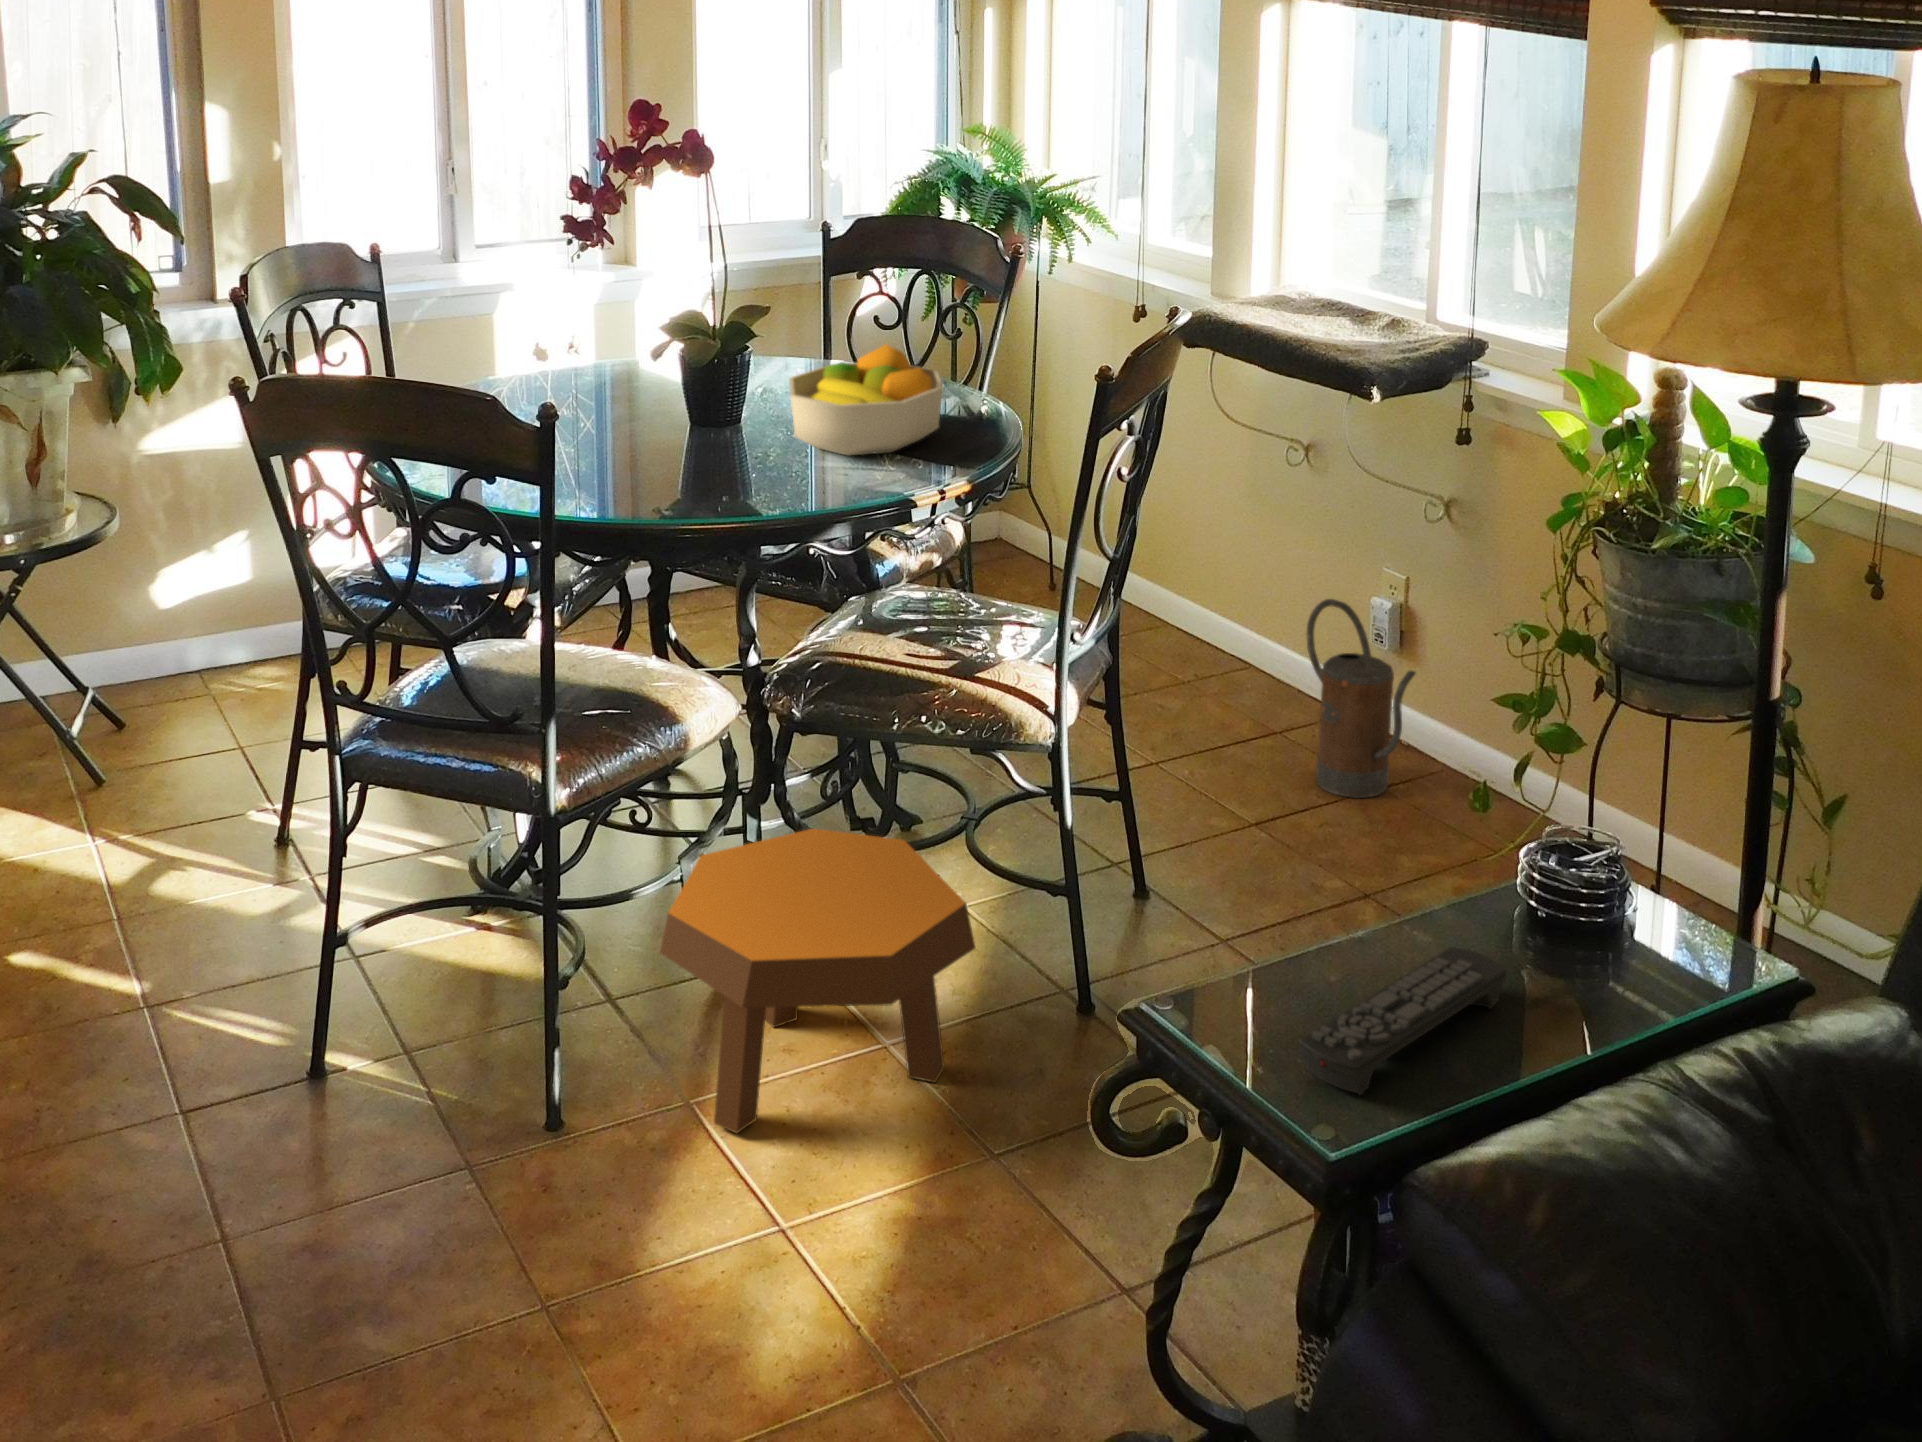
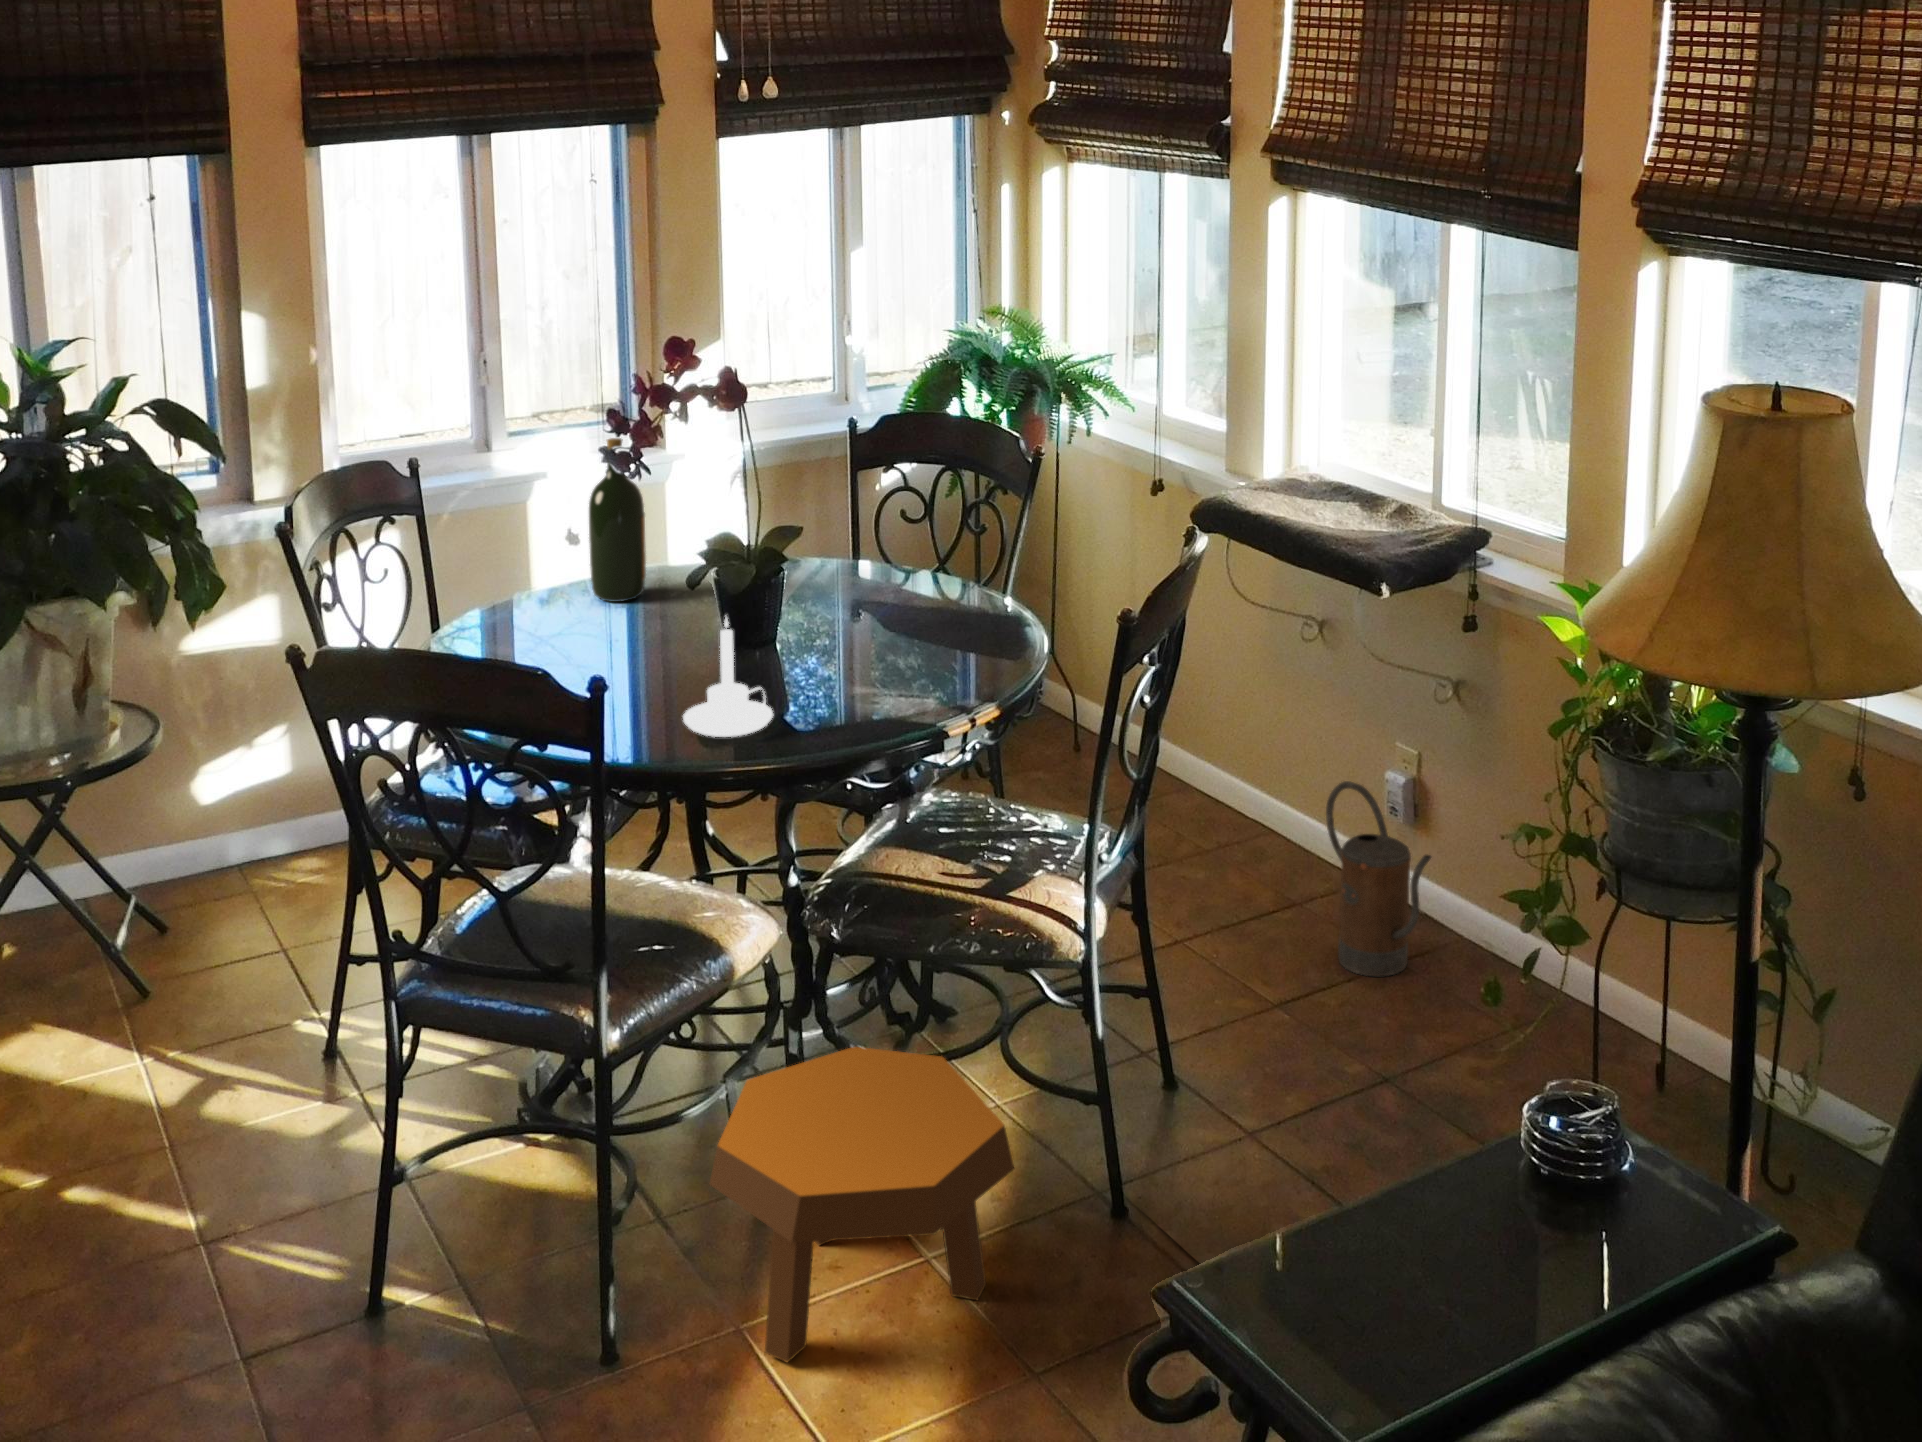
wine bottle: none [551,219,609,387] -> present [589,438,646,602]
fruit bowl: present [789,345,943,455] -> none [824,564,973,681]
candle holder: none [640,371,733,497] -> present [683,617,773,737]
remote control: present [1298,947,1507,1095] -> none [1322,1208,1514,1370]

